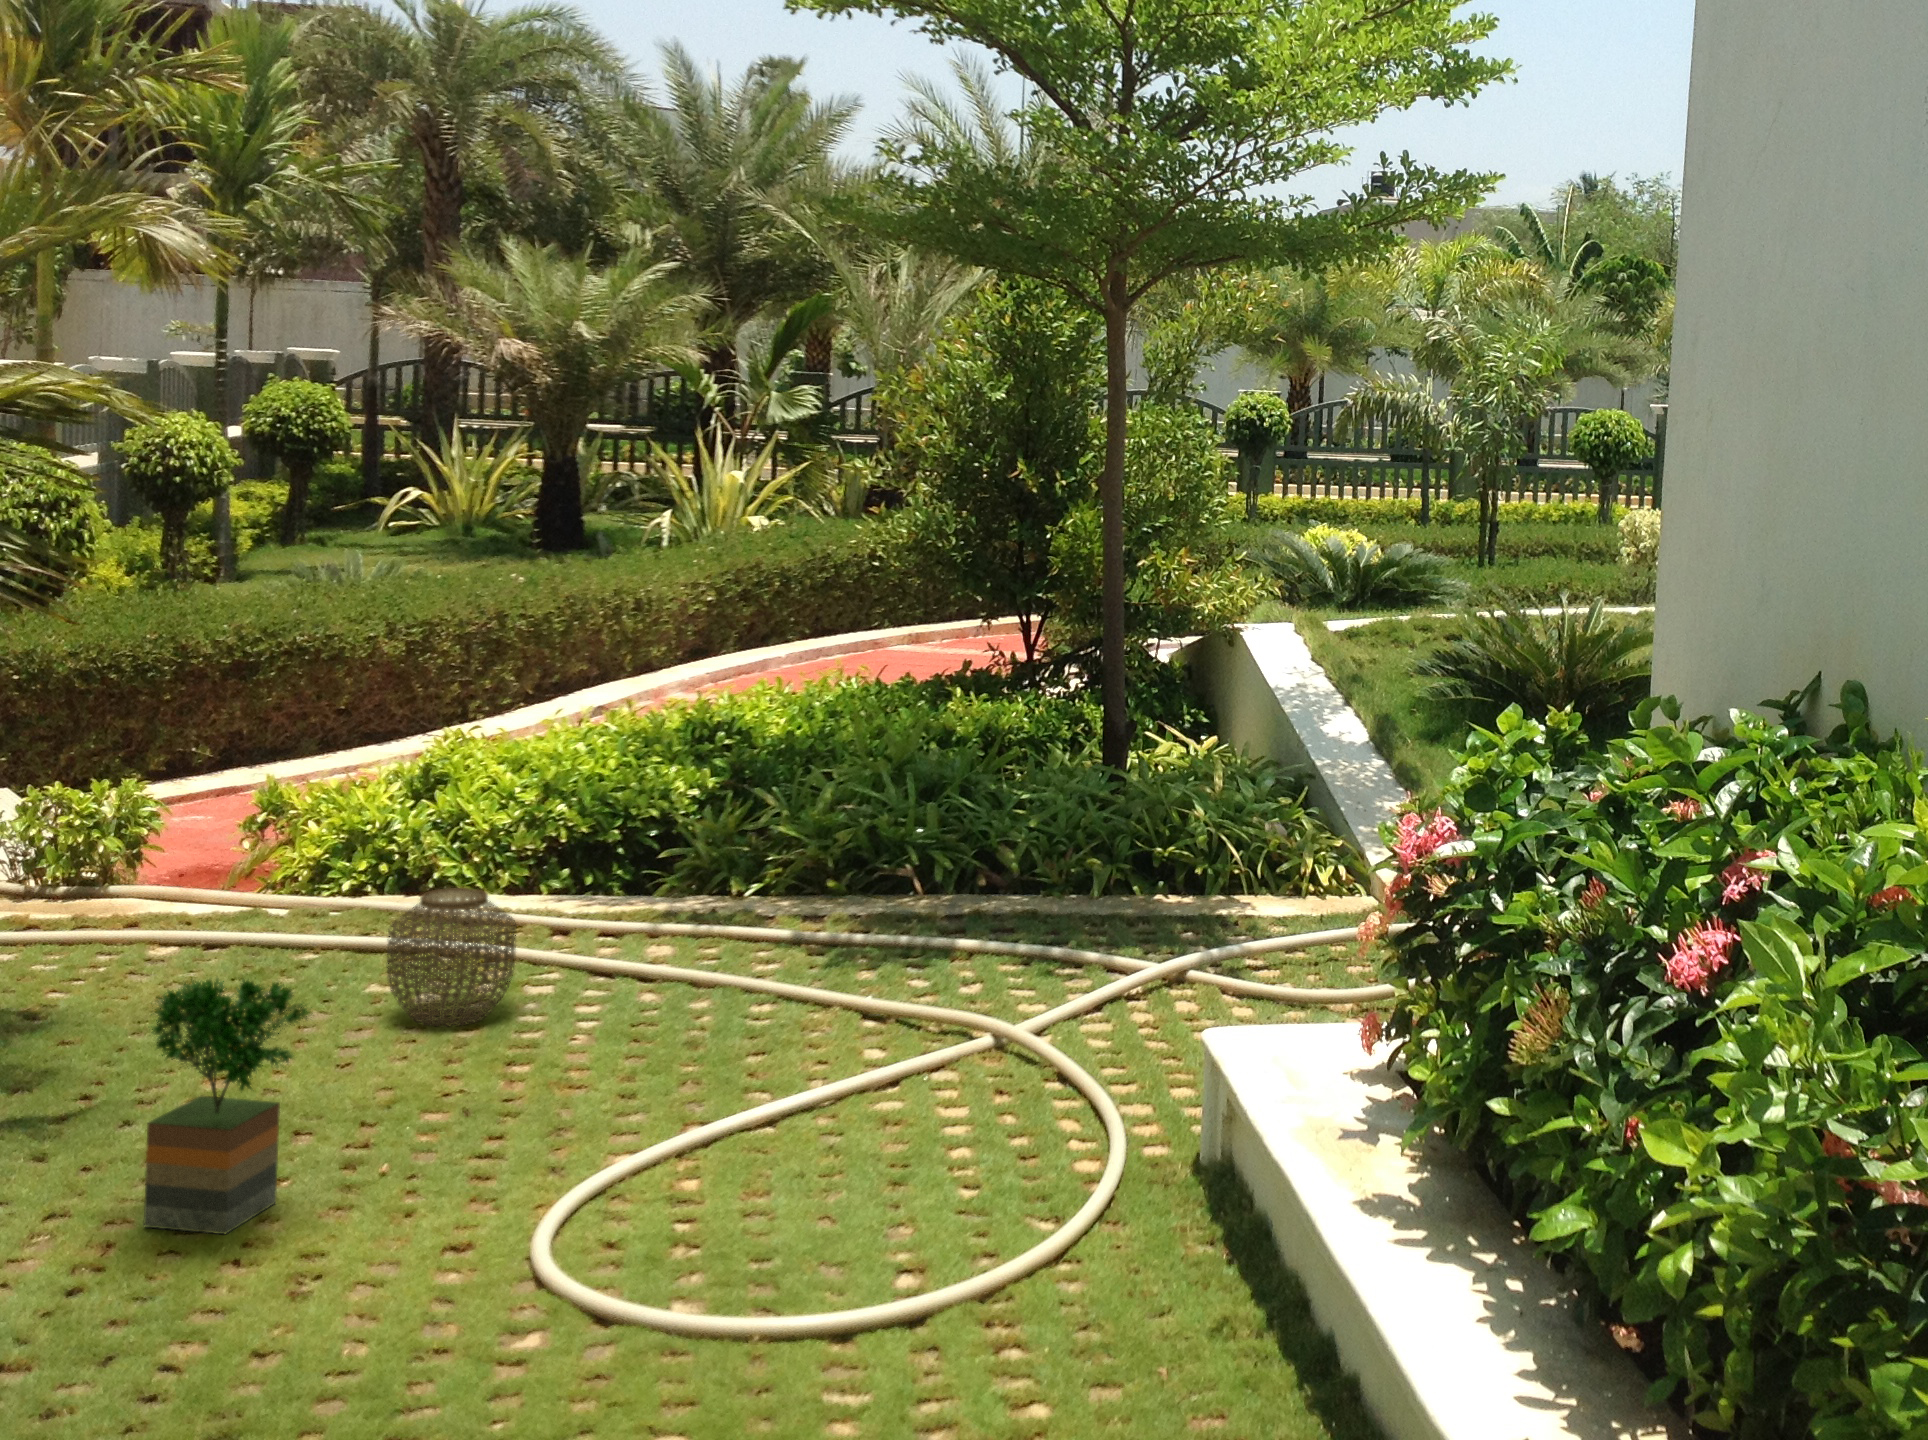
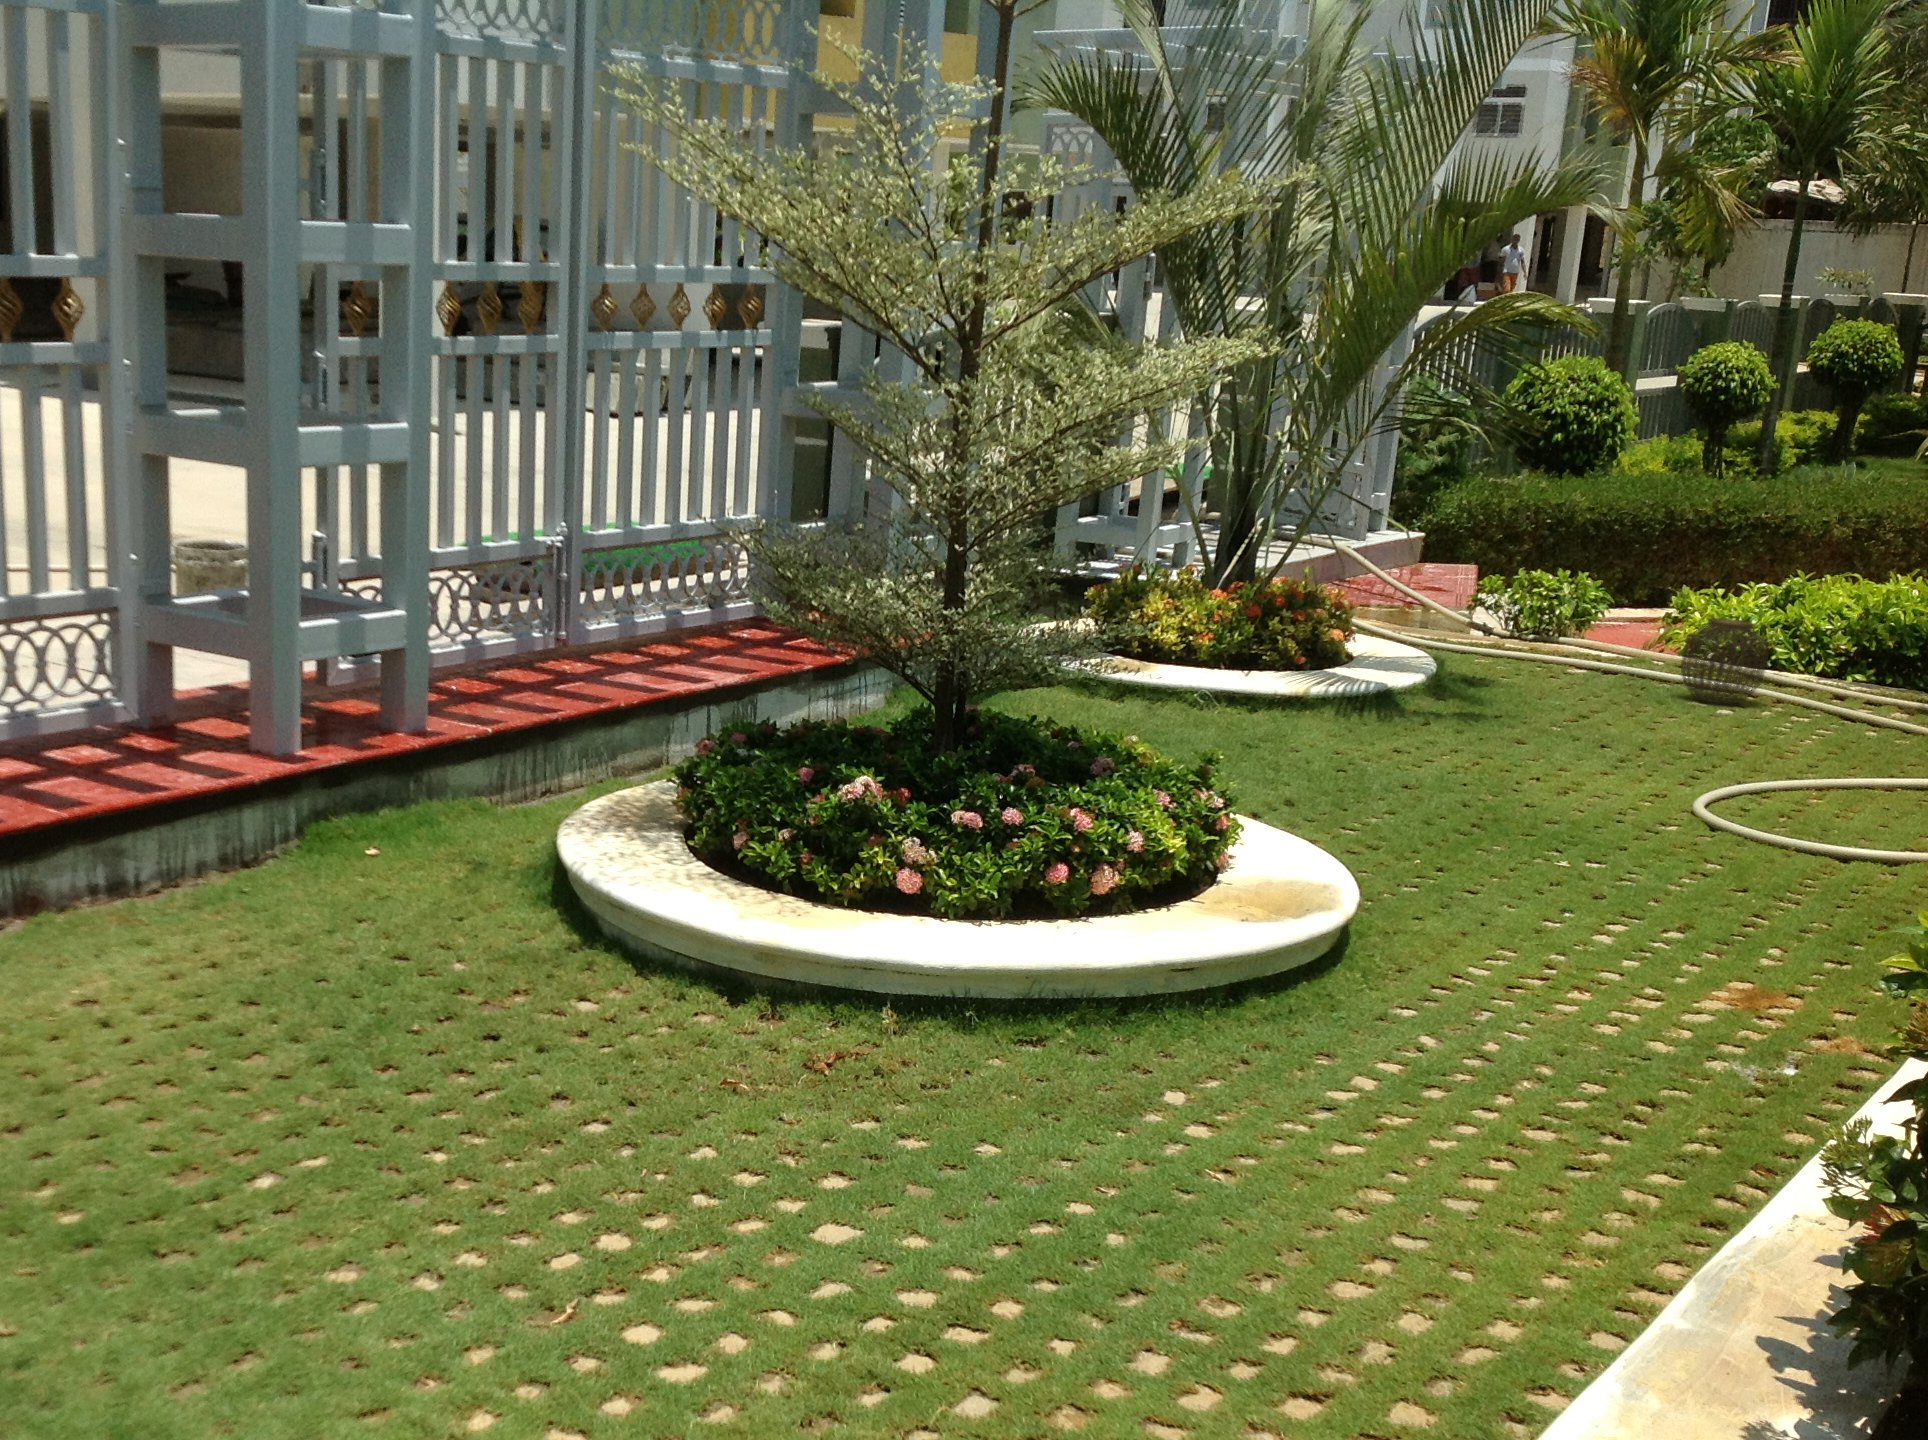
potted tree: present [144,979,312,1234] -> none [1496,596,1597,728]

